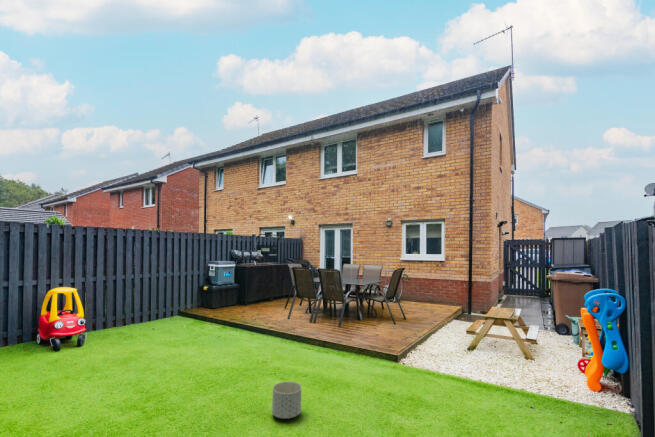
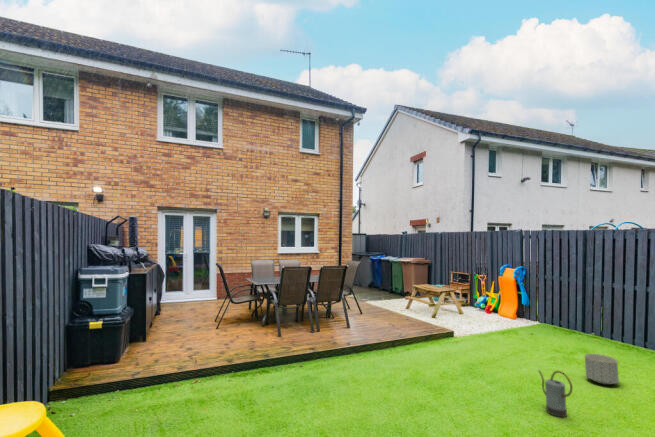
watering can: none [189,357,220,394] -> present [539,371,572,417]

